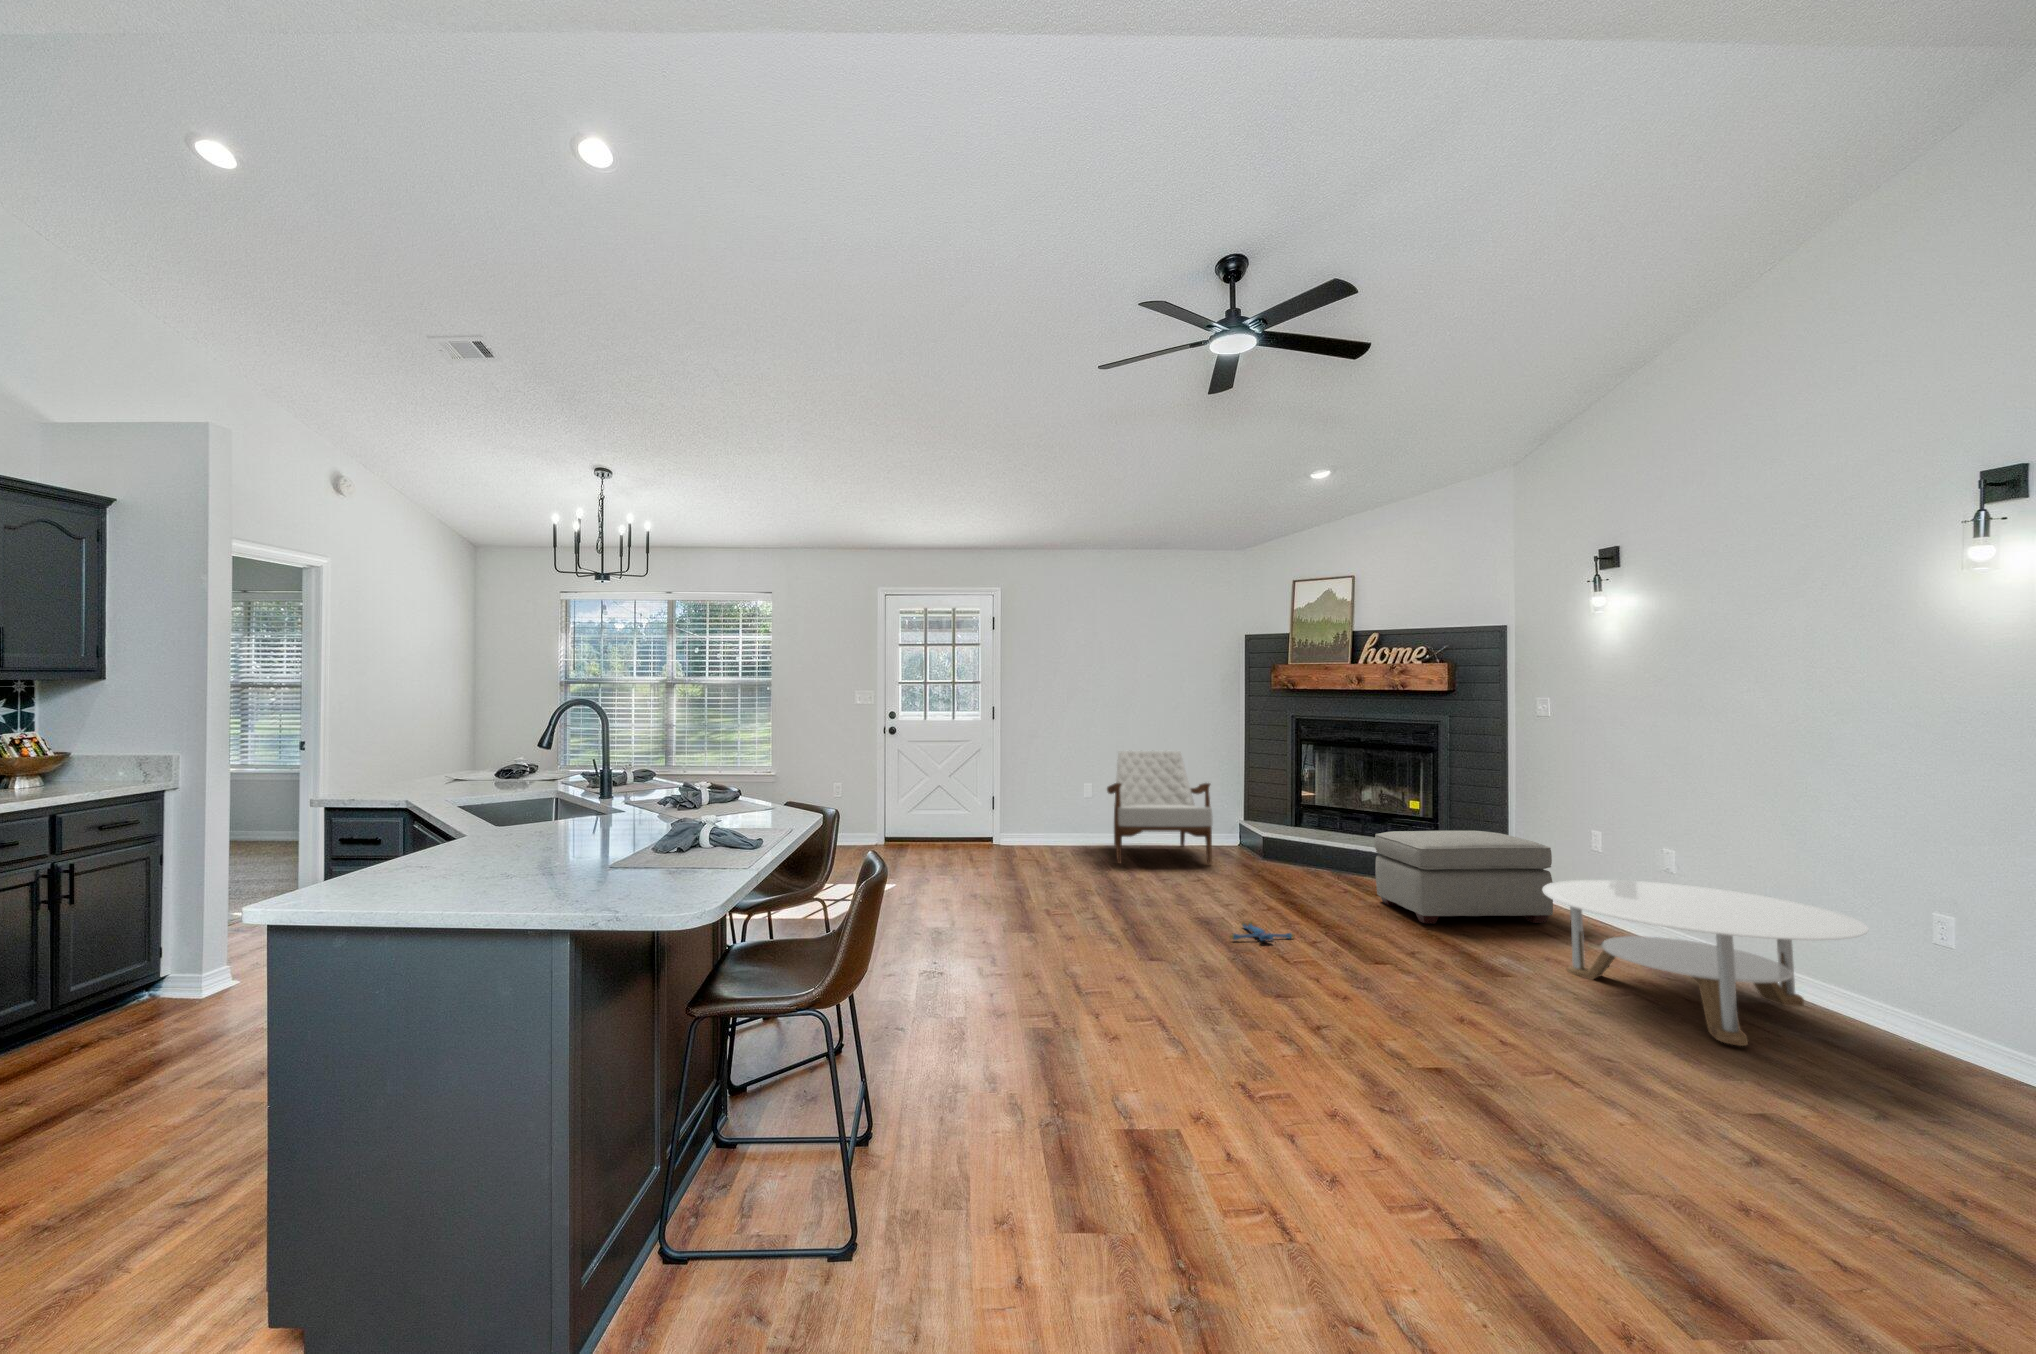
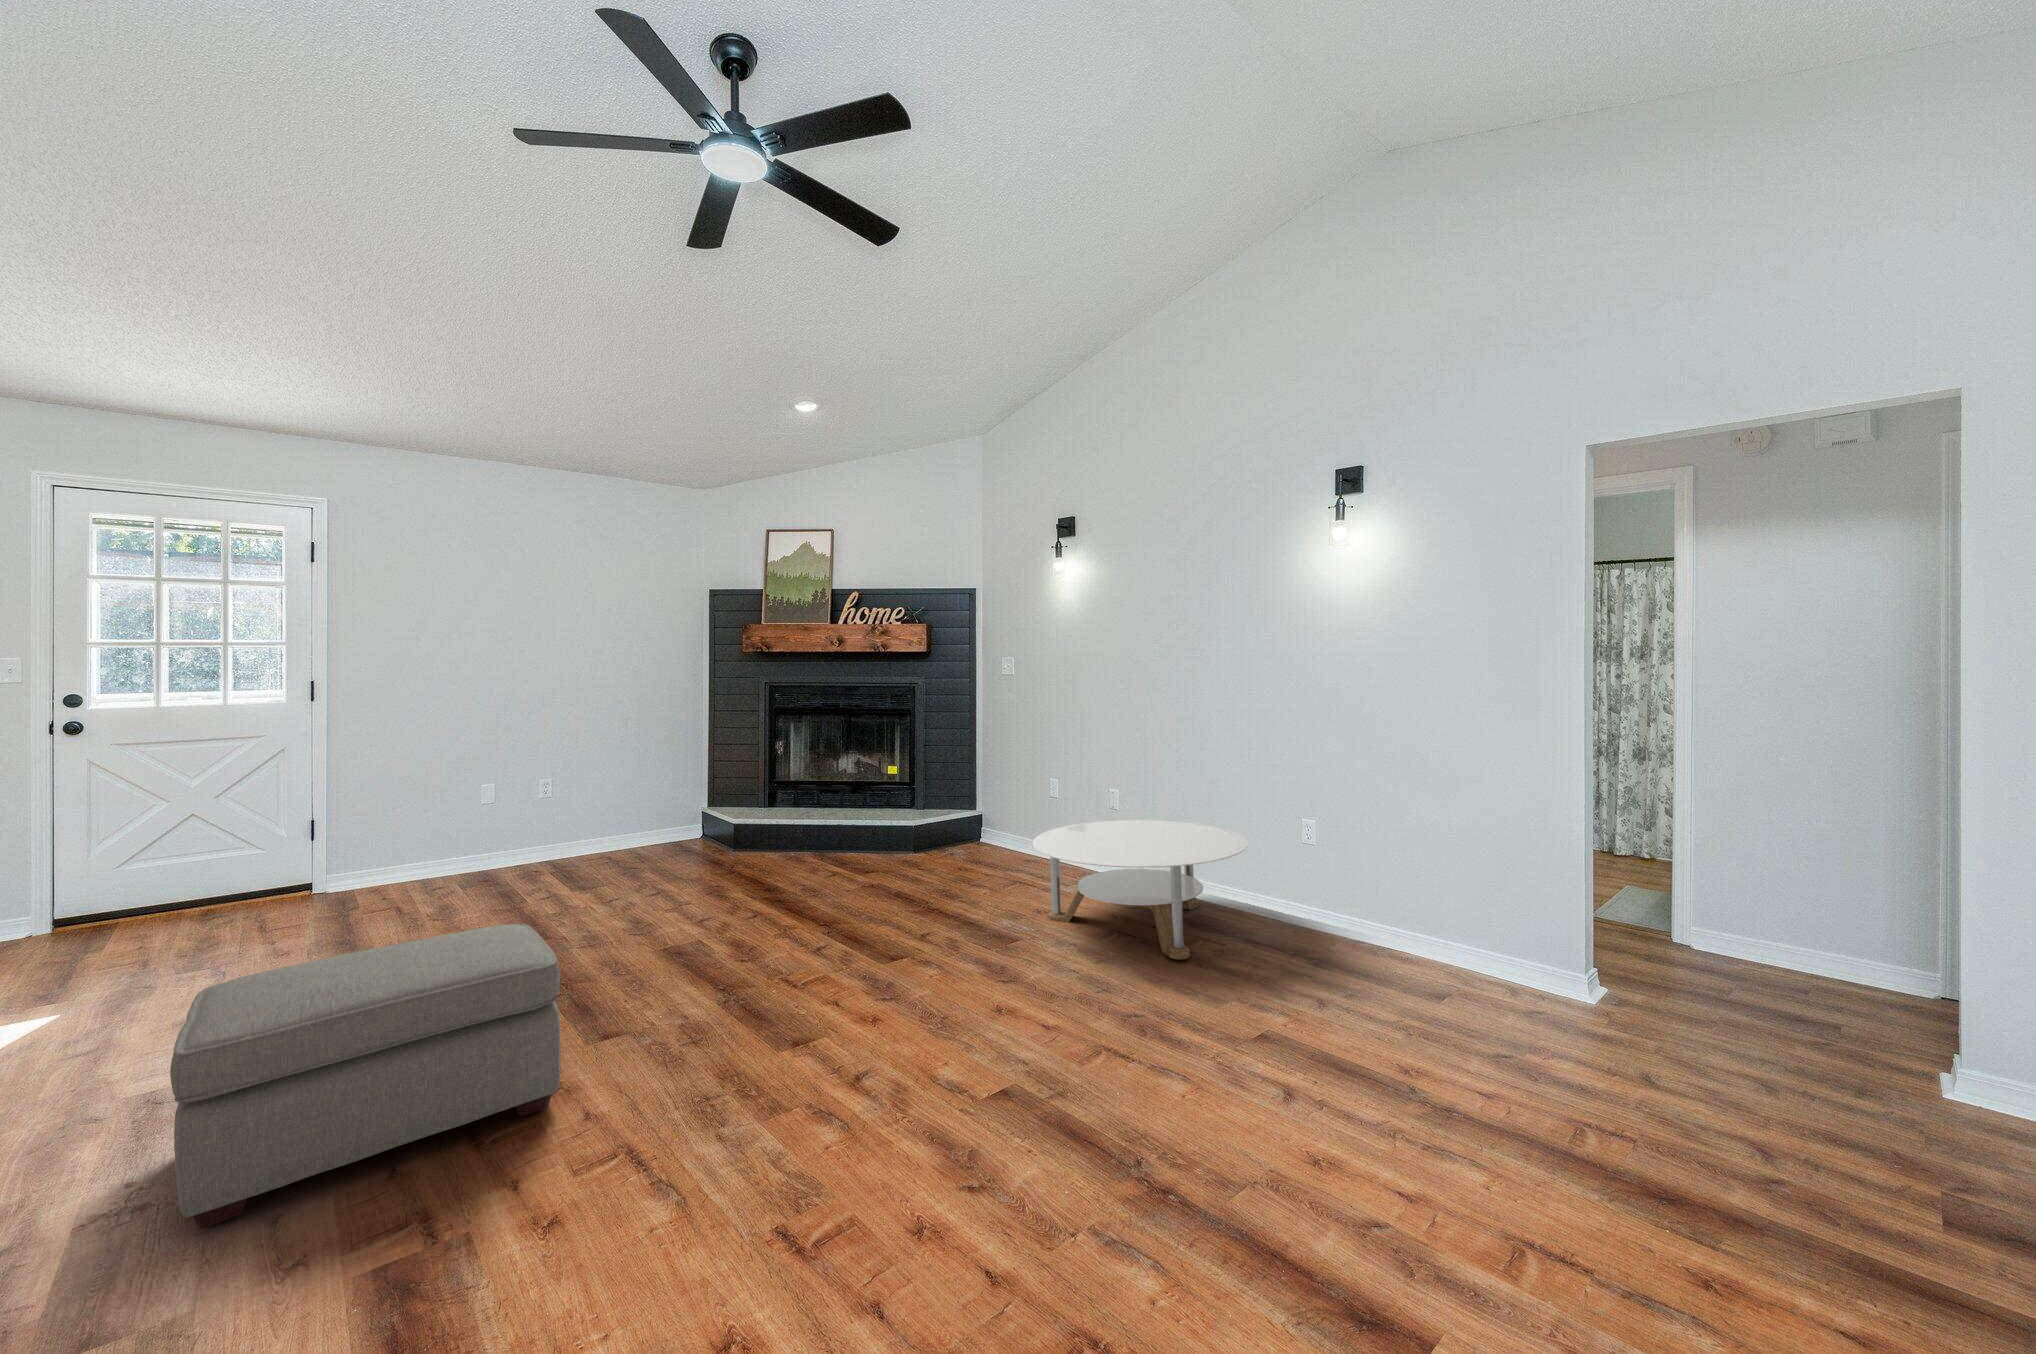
armchair: present [1107,750,1213,864] -> none [516,731,675,893]
ottoman: present [1375,831,1553,923] -> present [170,923,561,1229]
plush toy: present [1230,921,1295,941] -> none [715,939,795,972]

